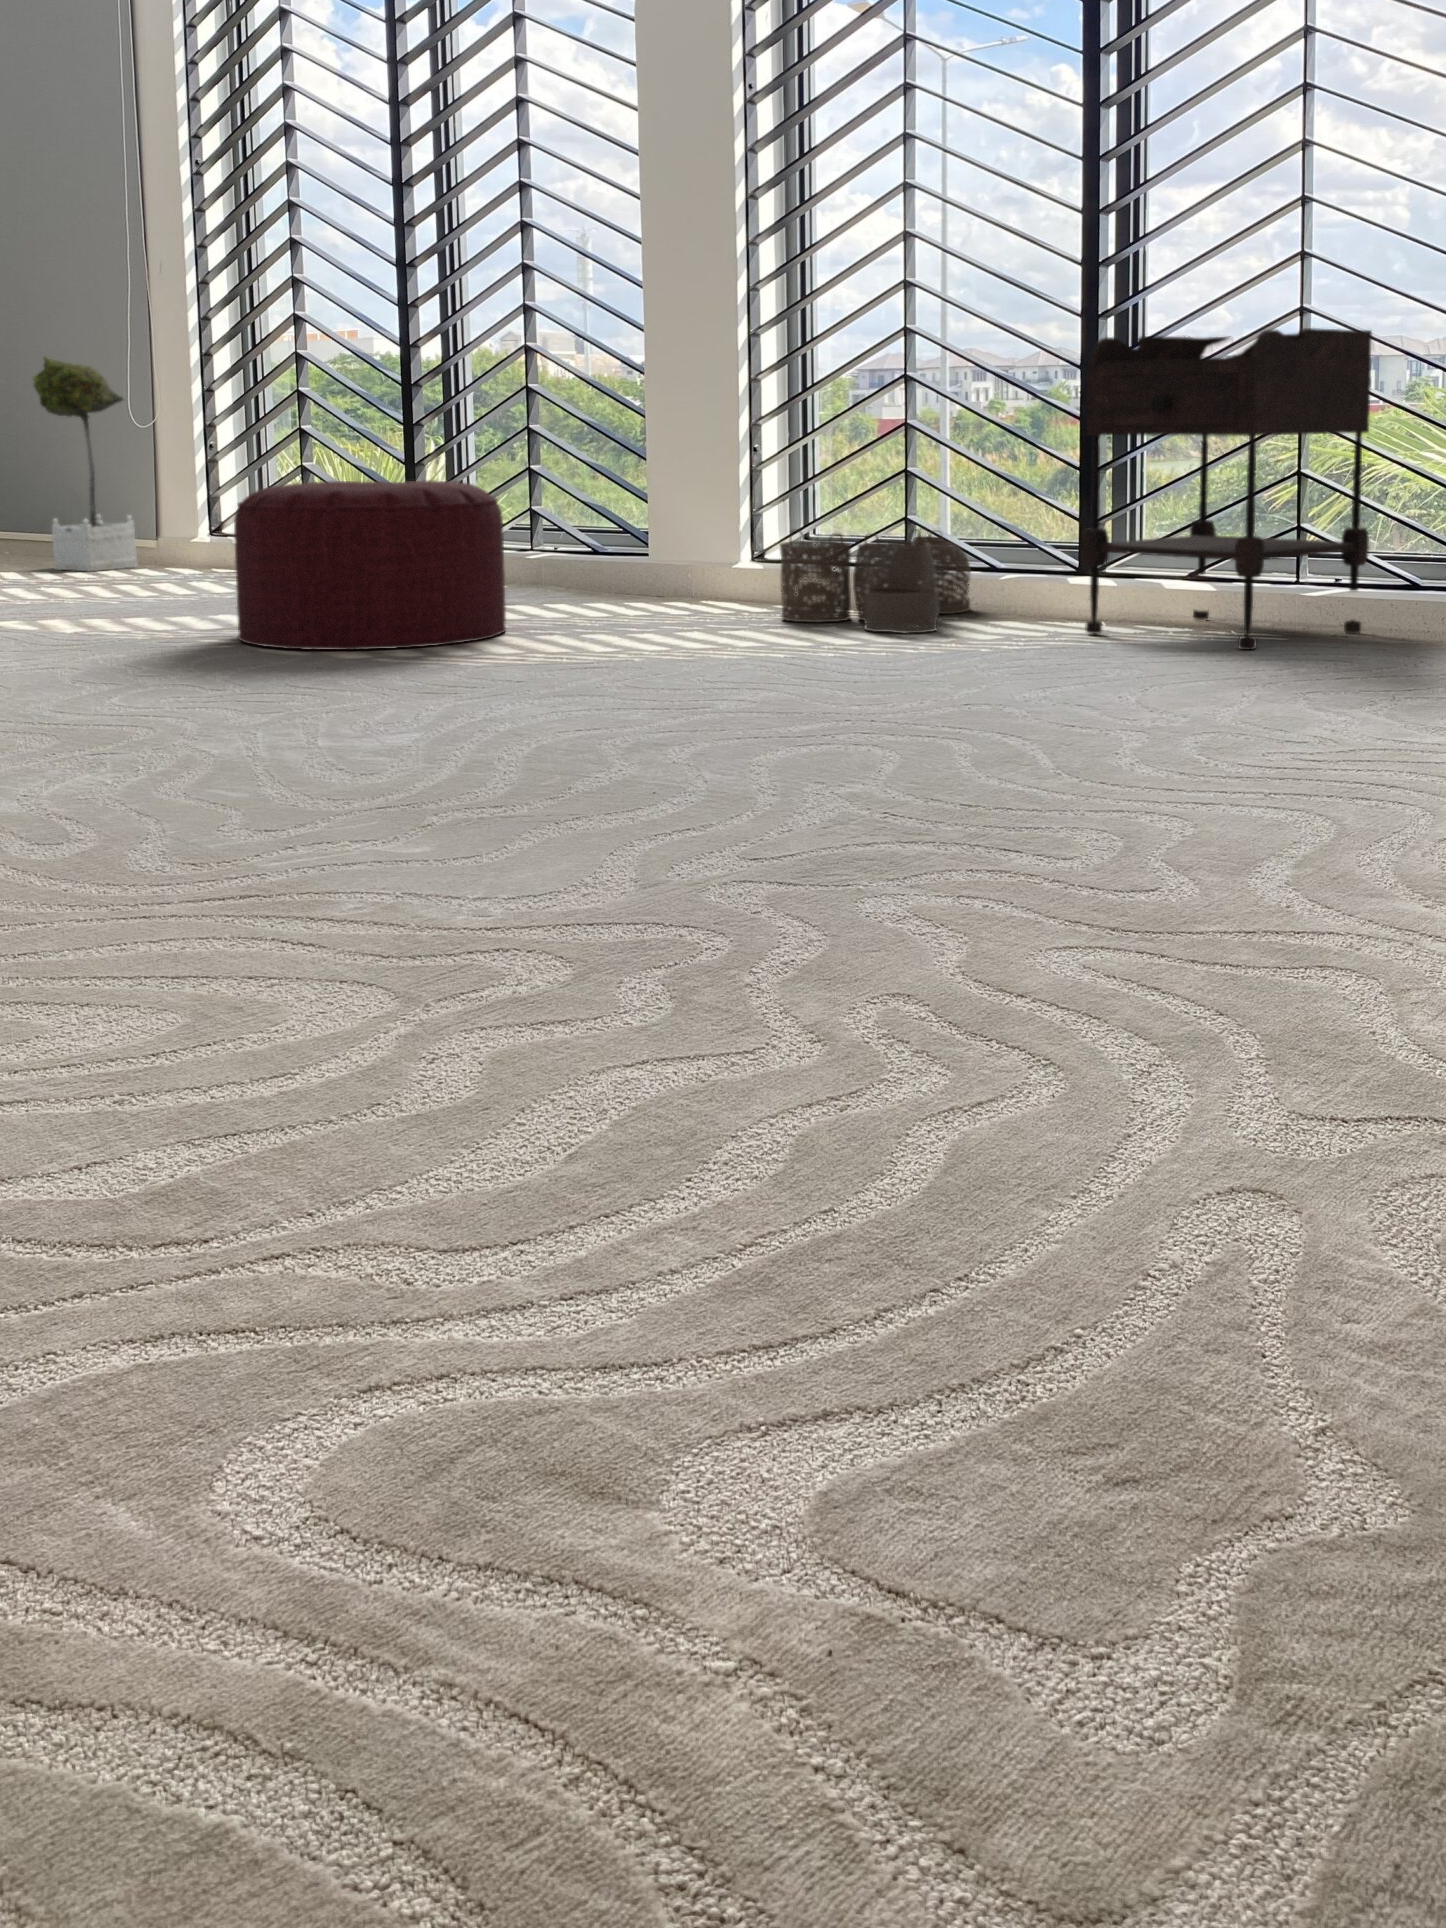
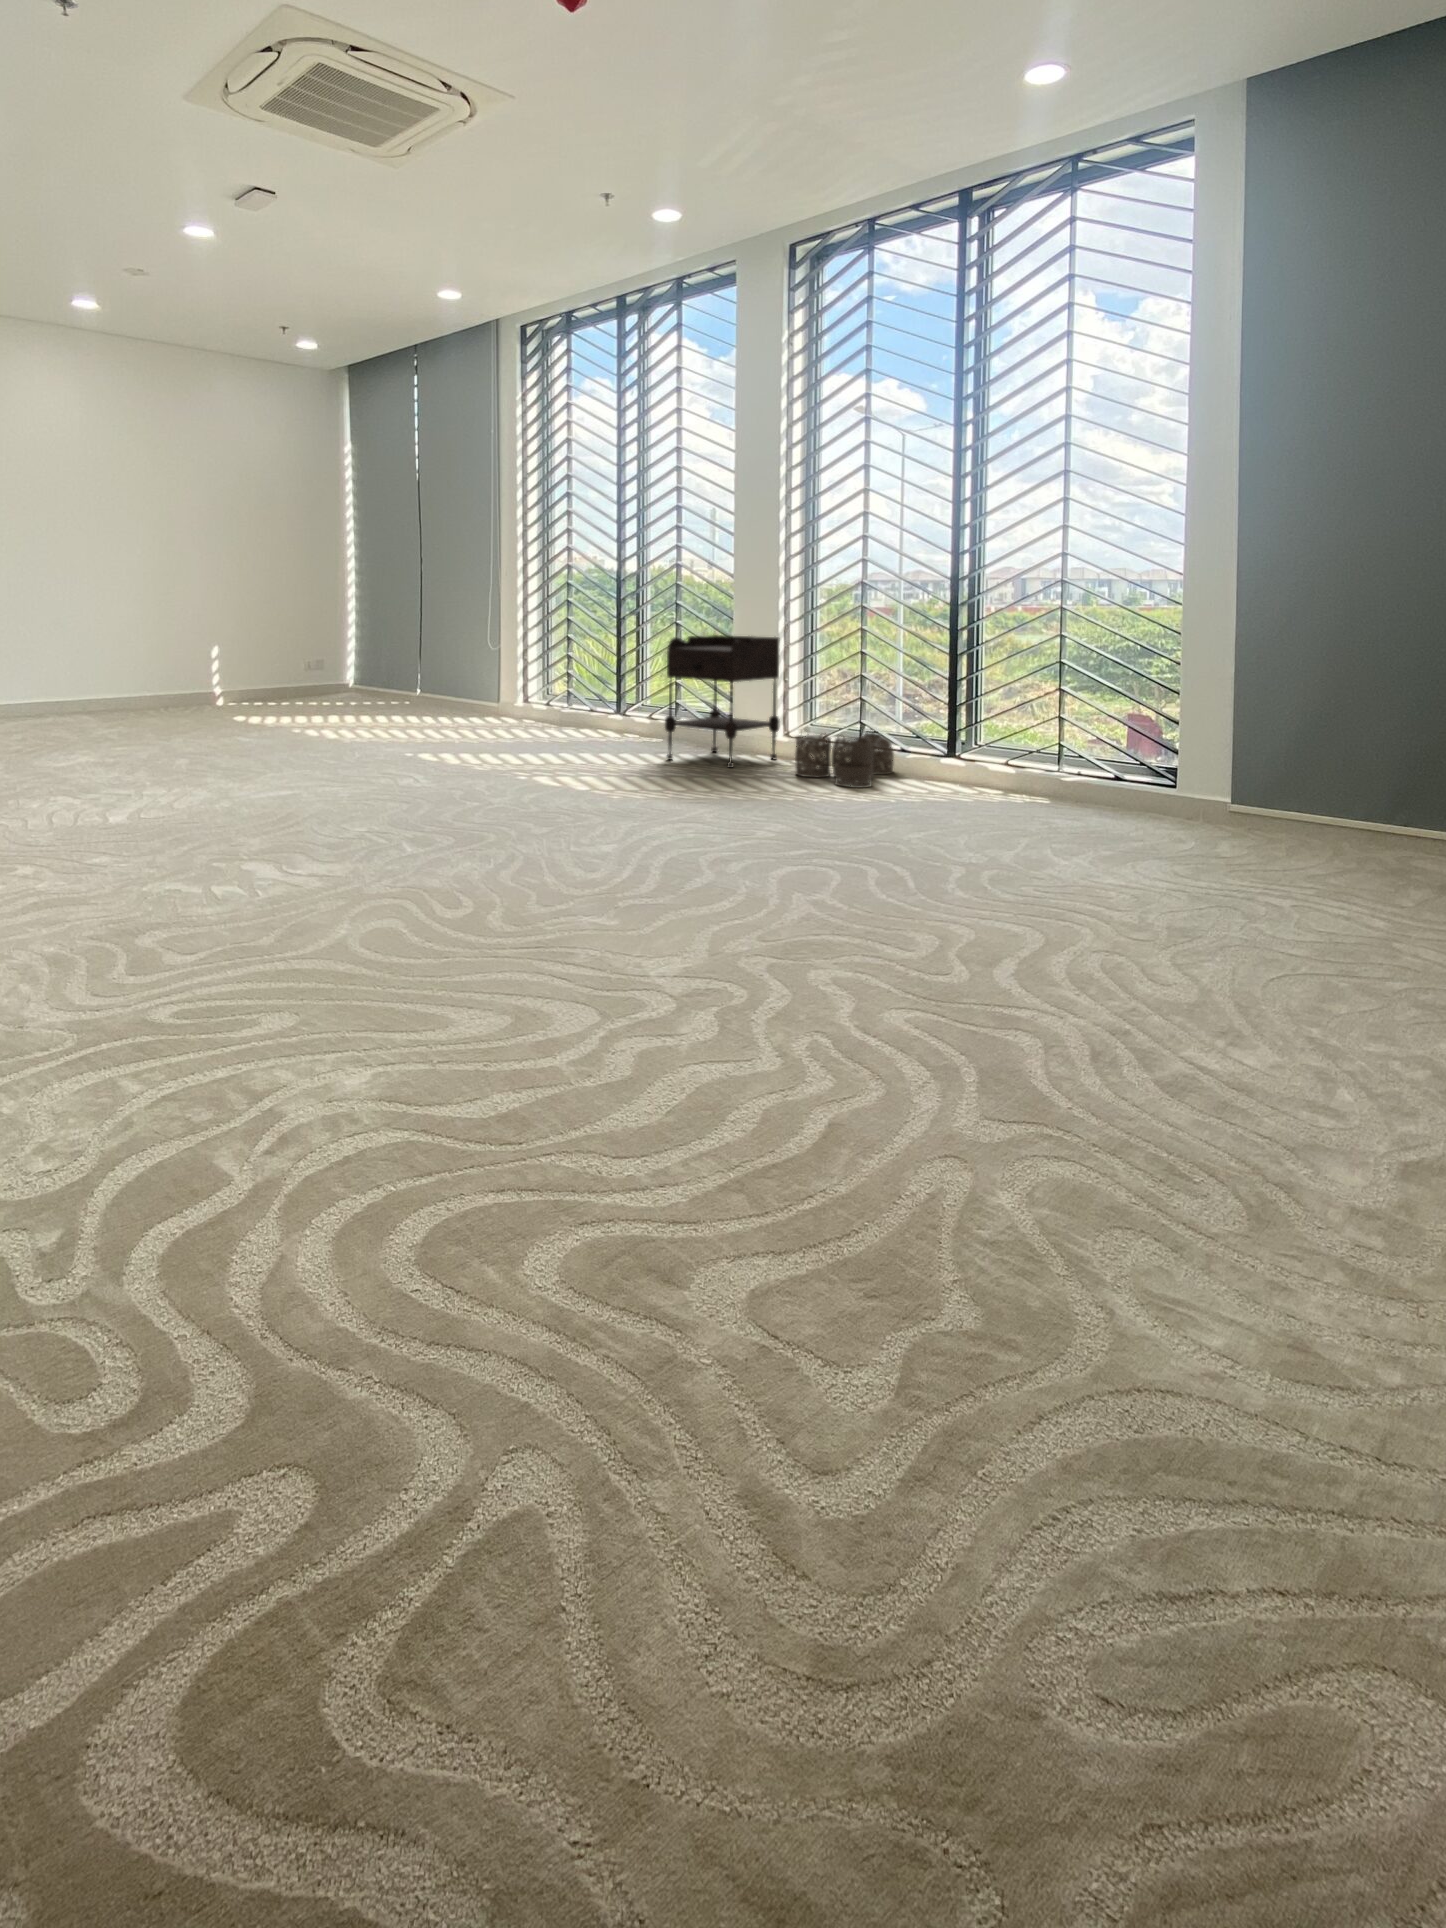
side table: present [1081,328,1372,650] -> present [665,635,780,768]
potted tree: present [33,357,138,571] -> none [442,615,486,721]
ottoman: present [234,480,506,650] -> none [532,699,659,785]

